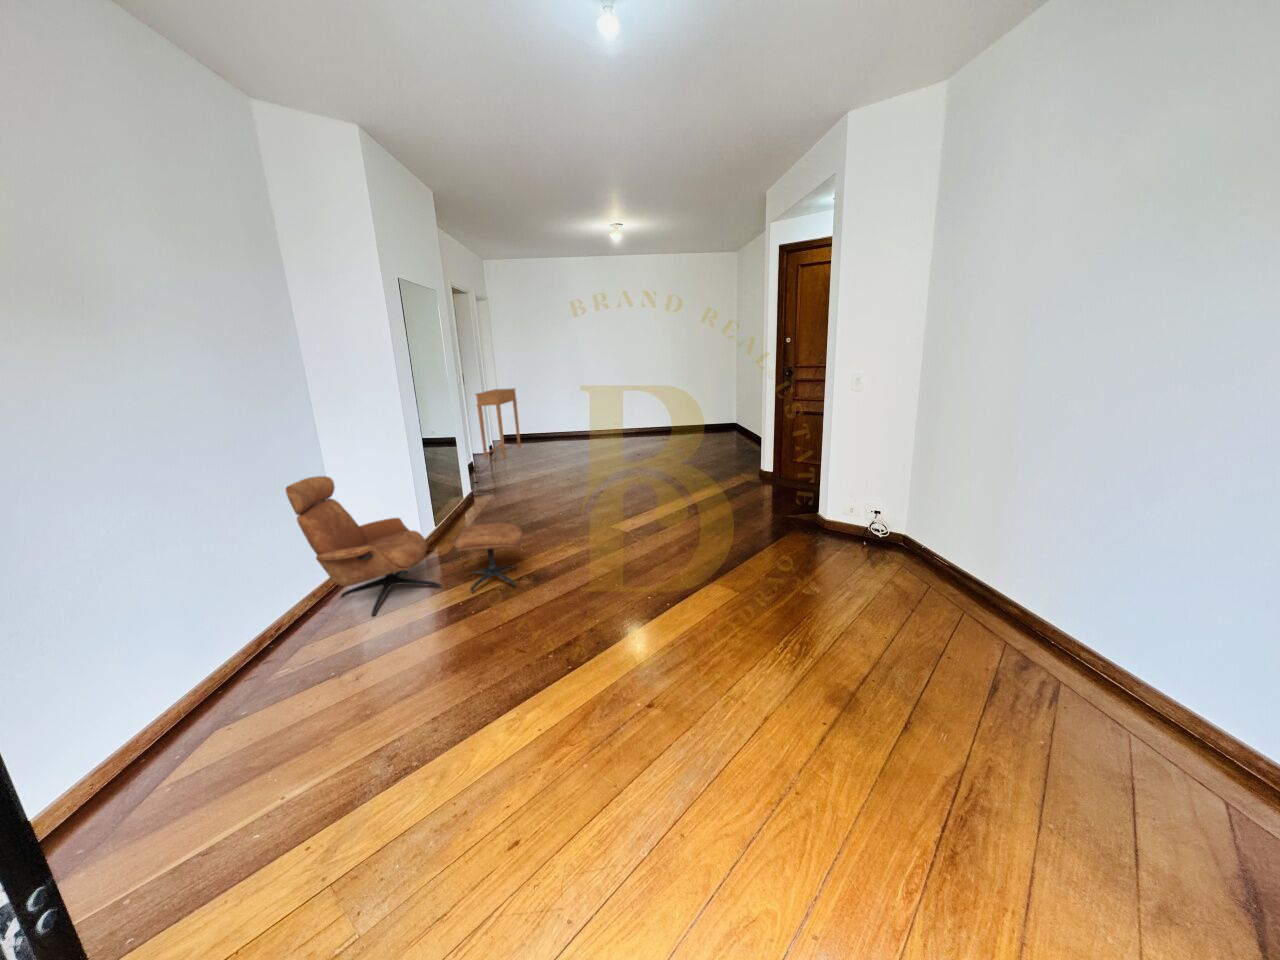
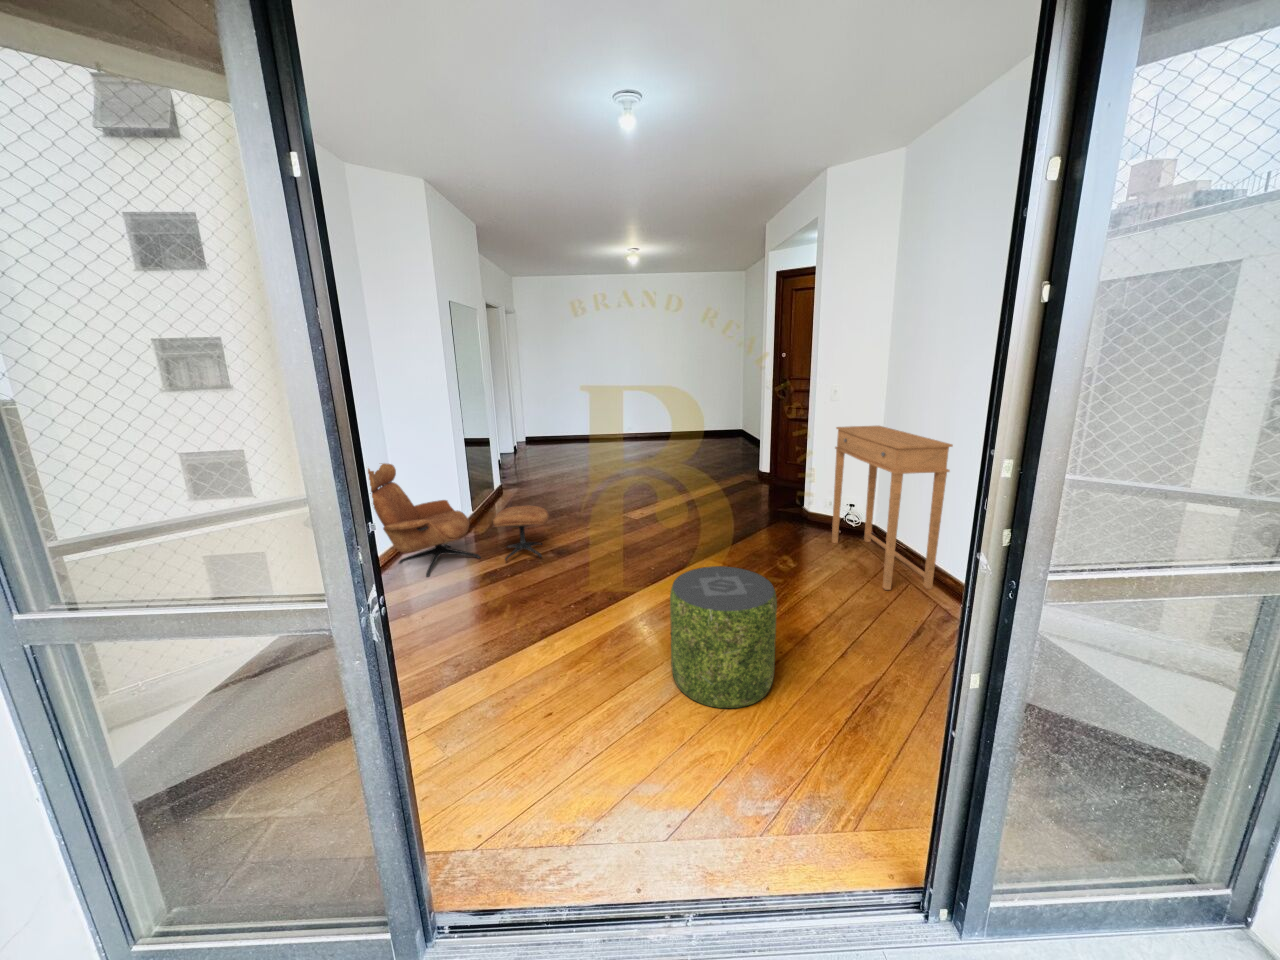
side table: present [476,388,521,459] -> present [832,426,953,590]
pouf: none [682,615,830,825] -> present [670,566,777,708]

